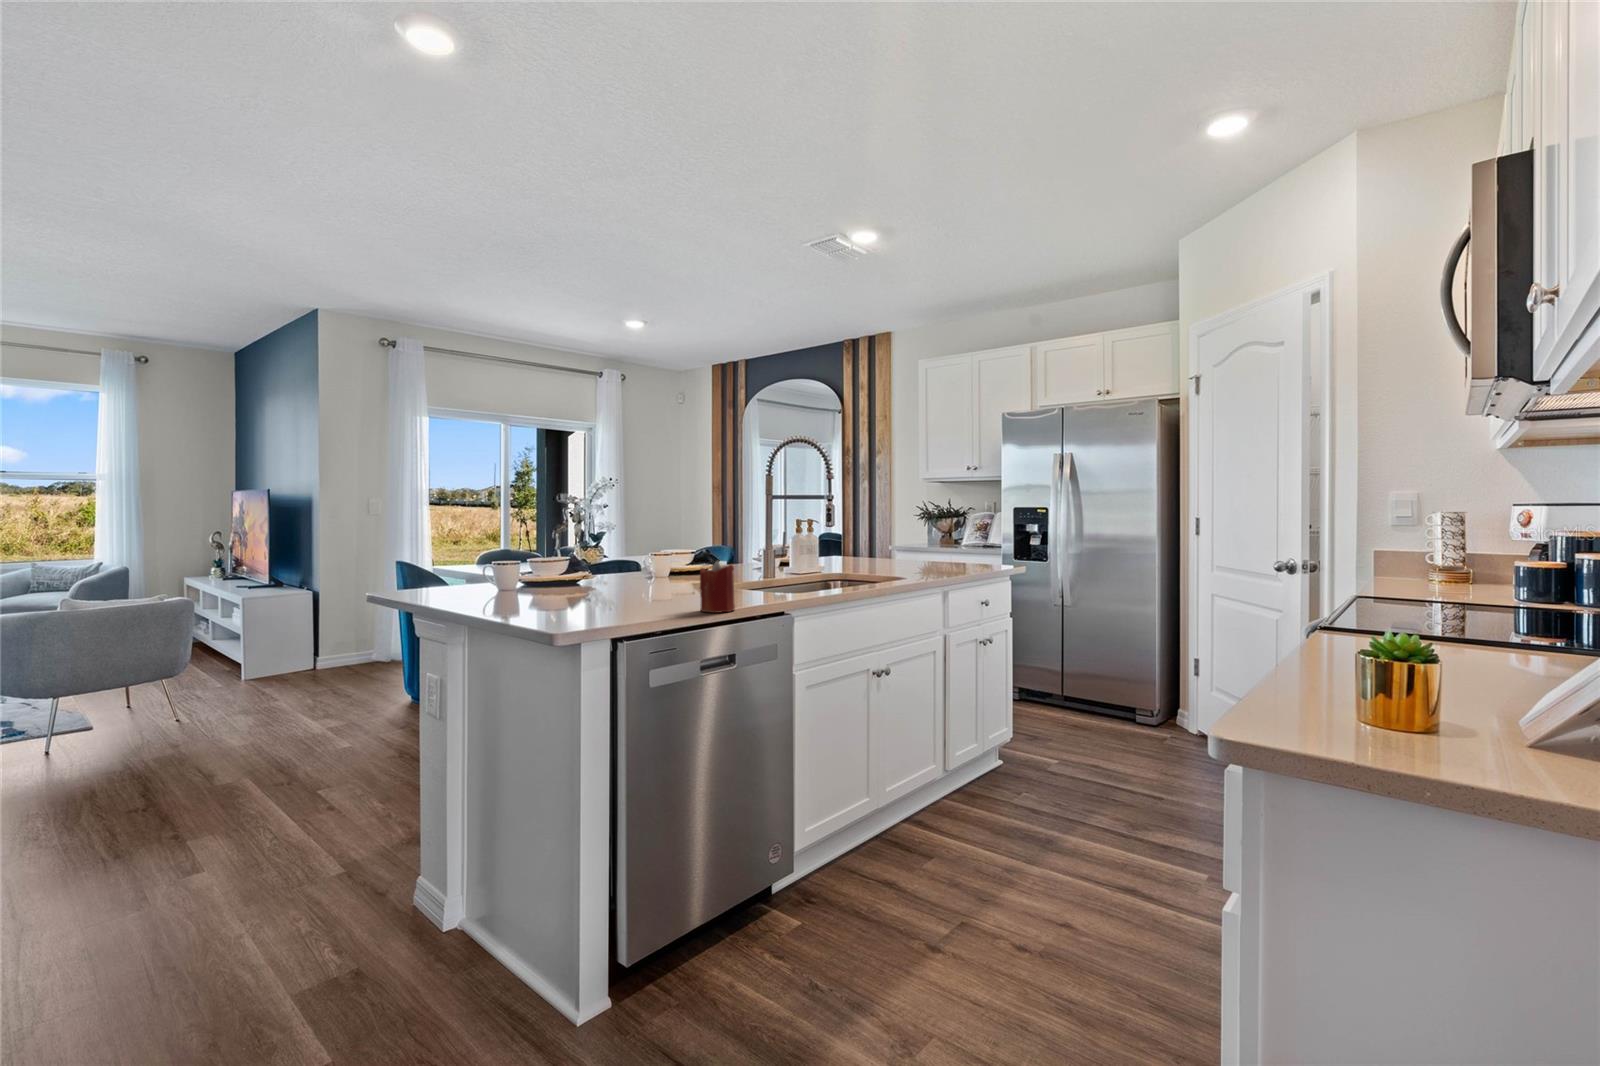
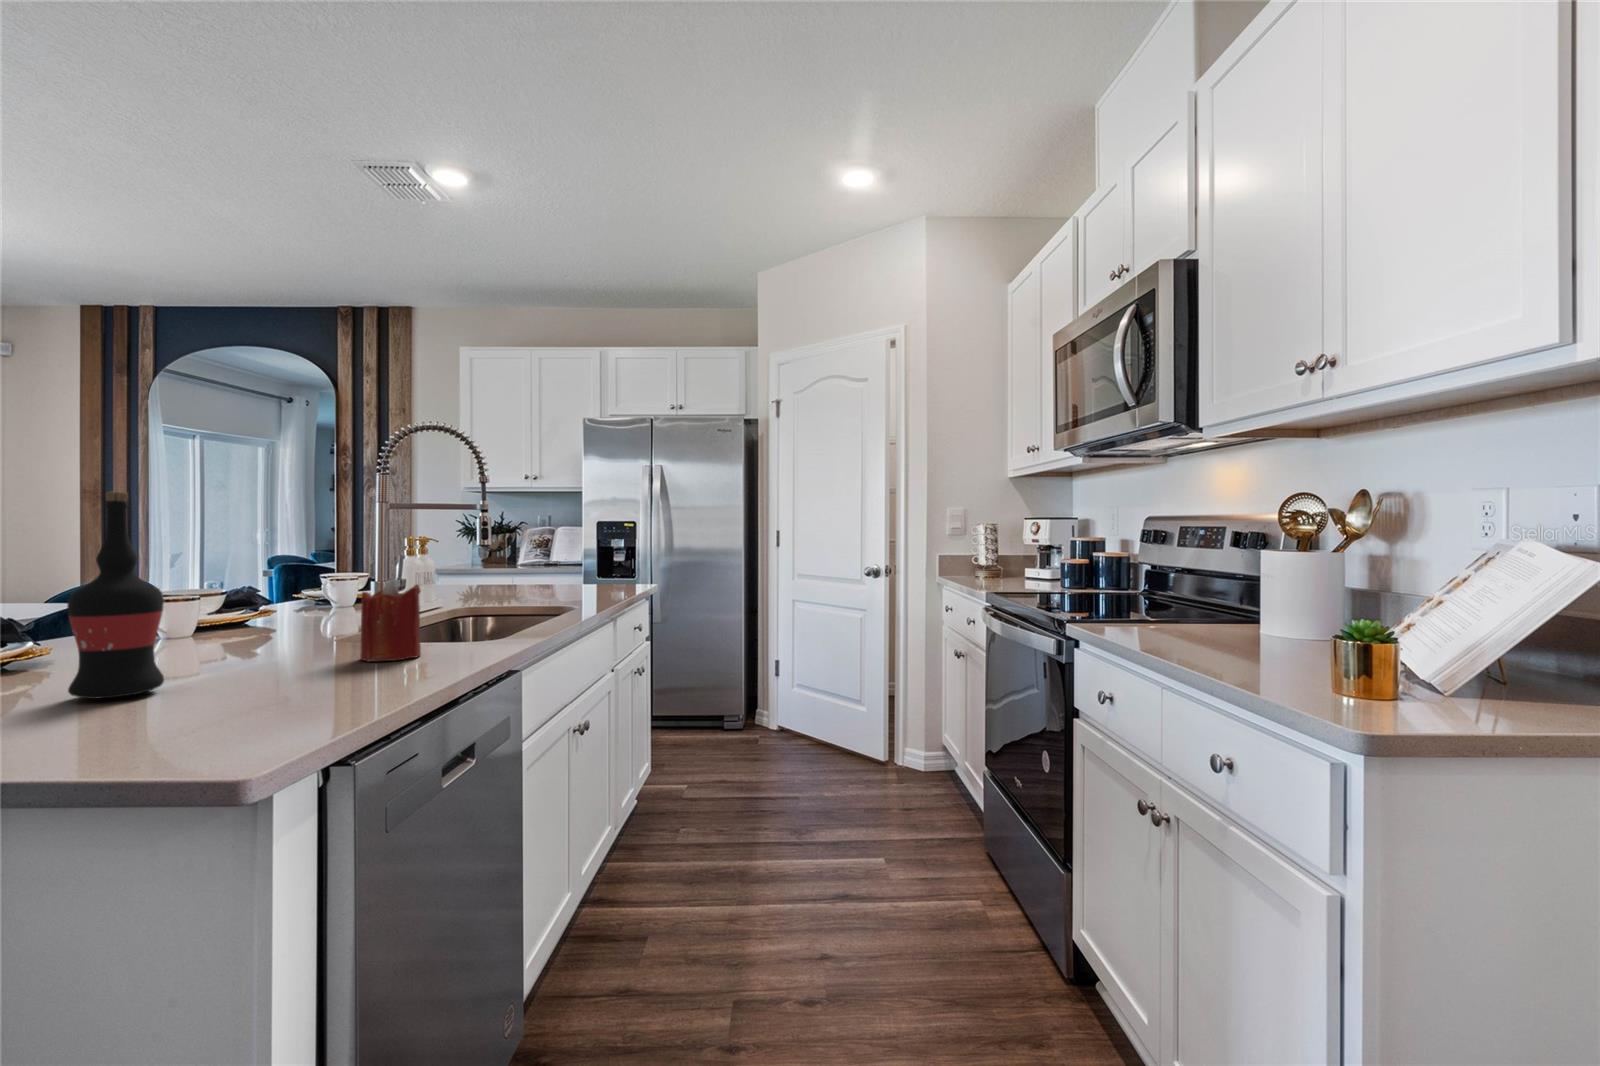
wine bottle: none [560,511,600,617] -> present [67,492,164,699]

